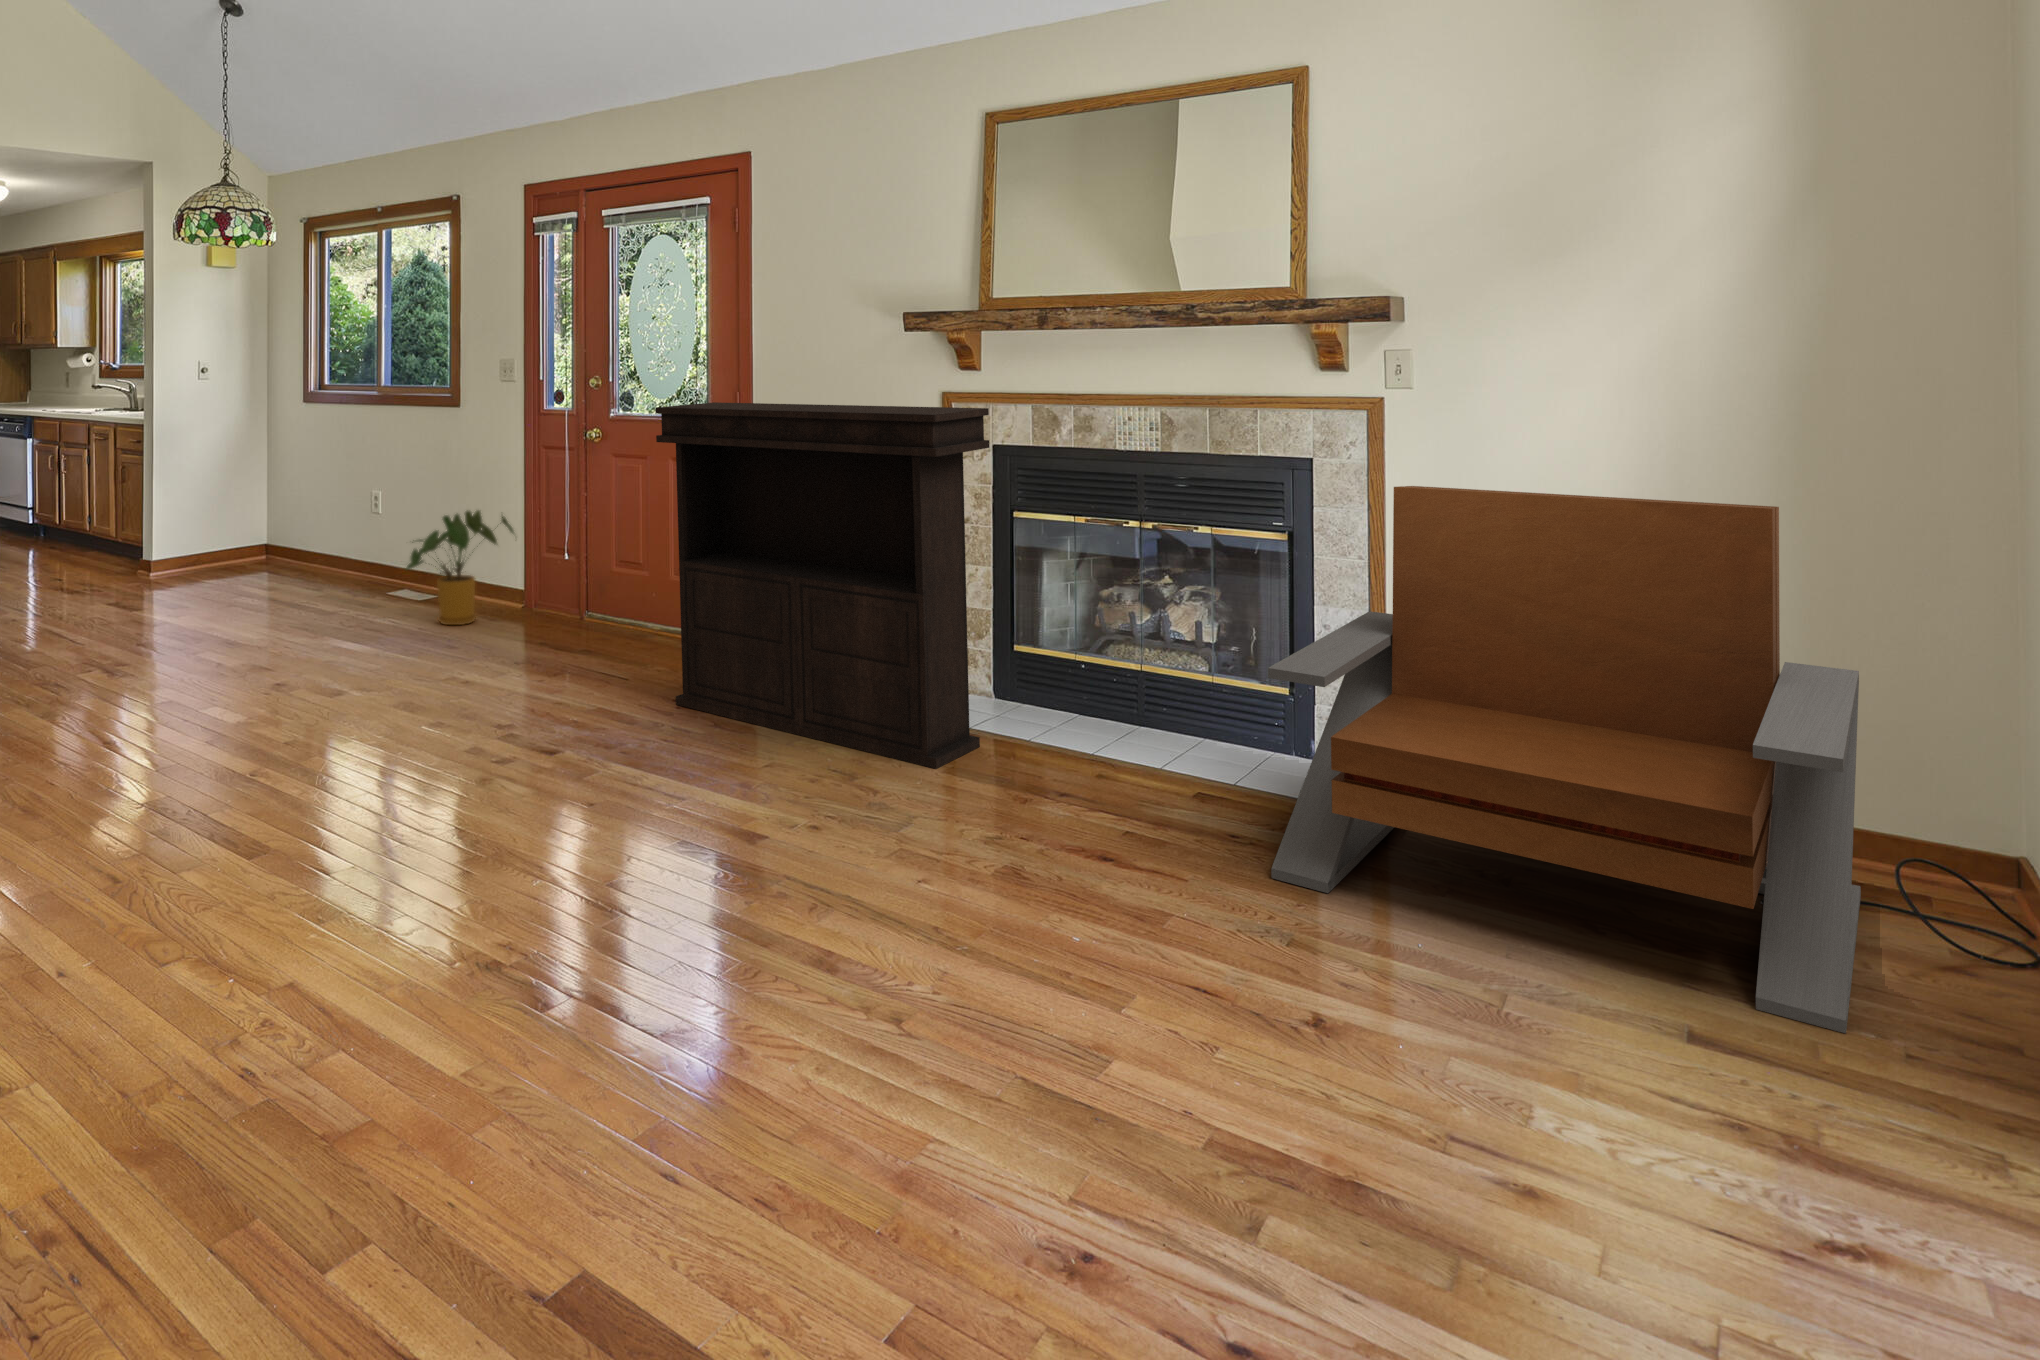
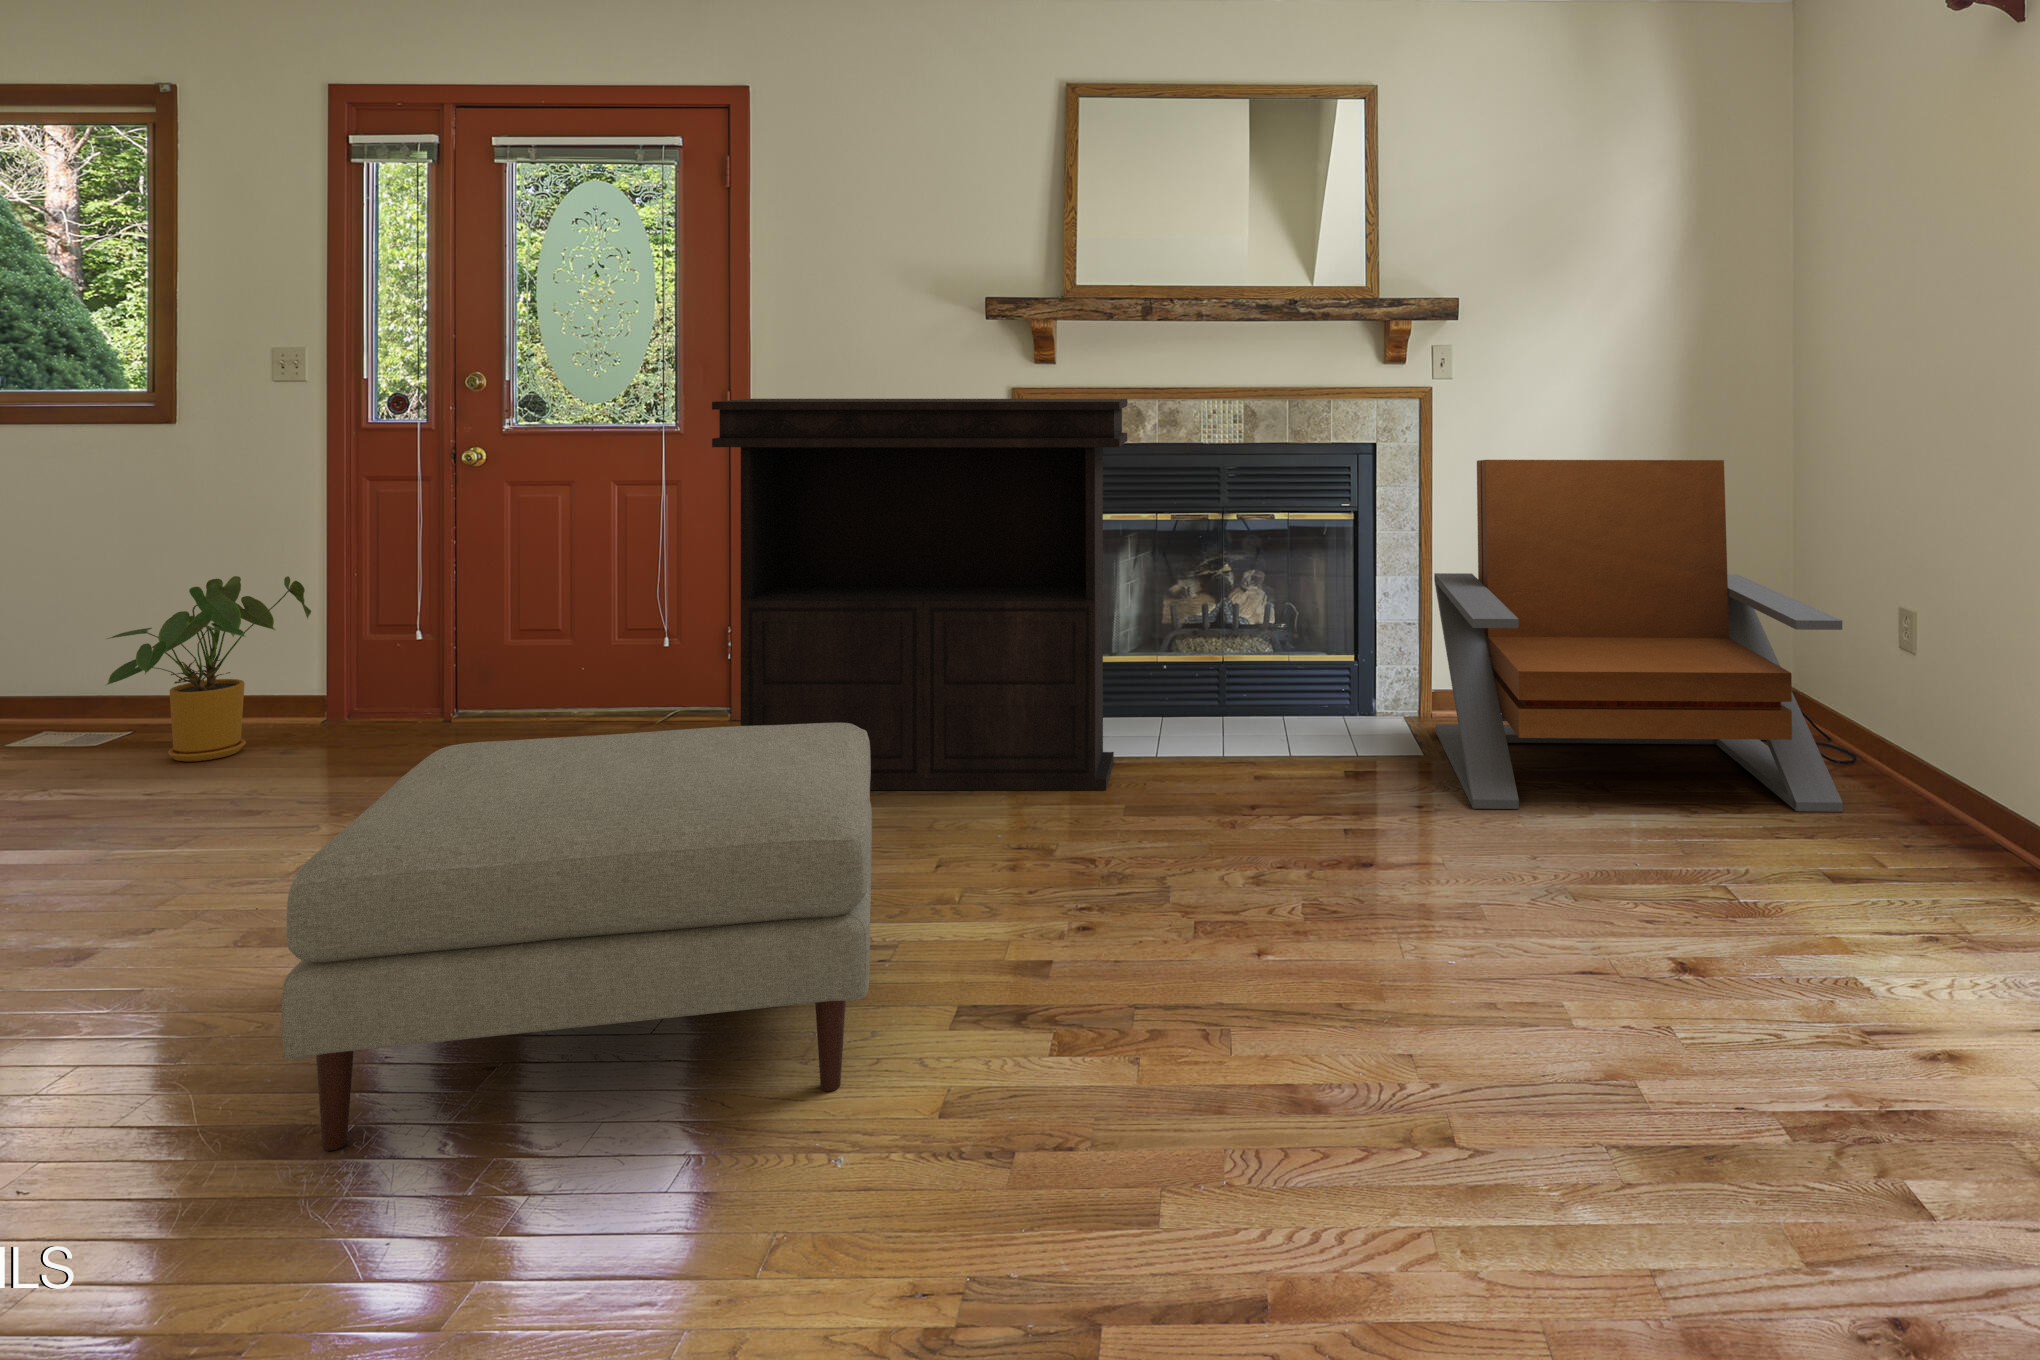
ottoman: none [205,638,613,918] -> present [282,723,872,1151]

